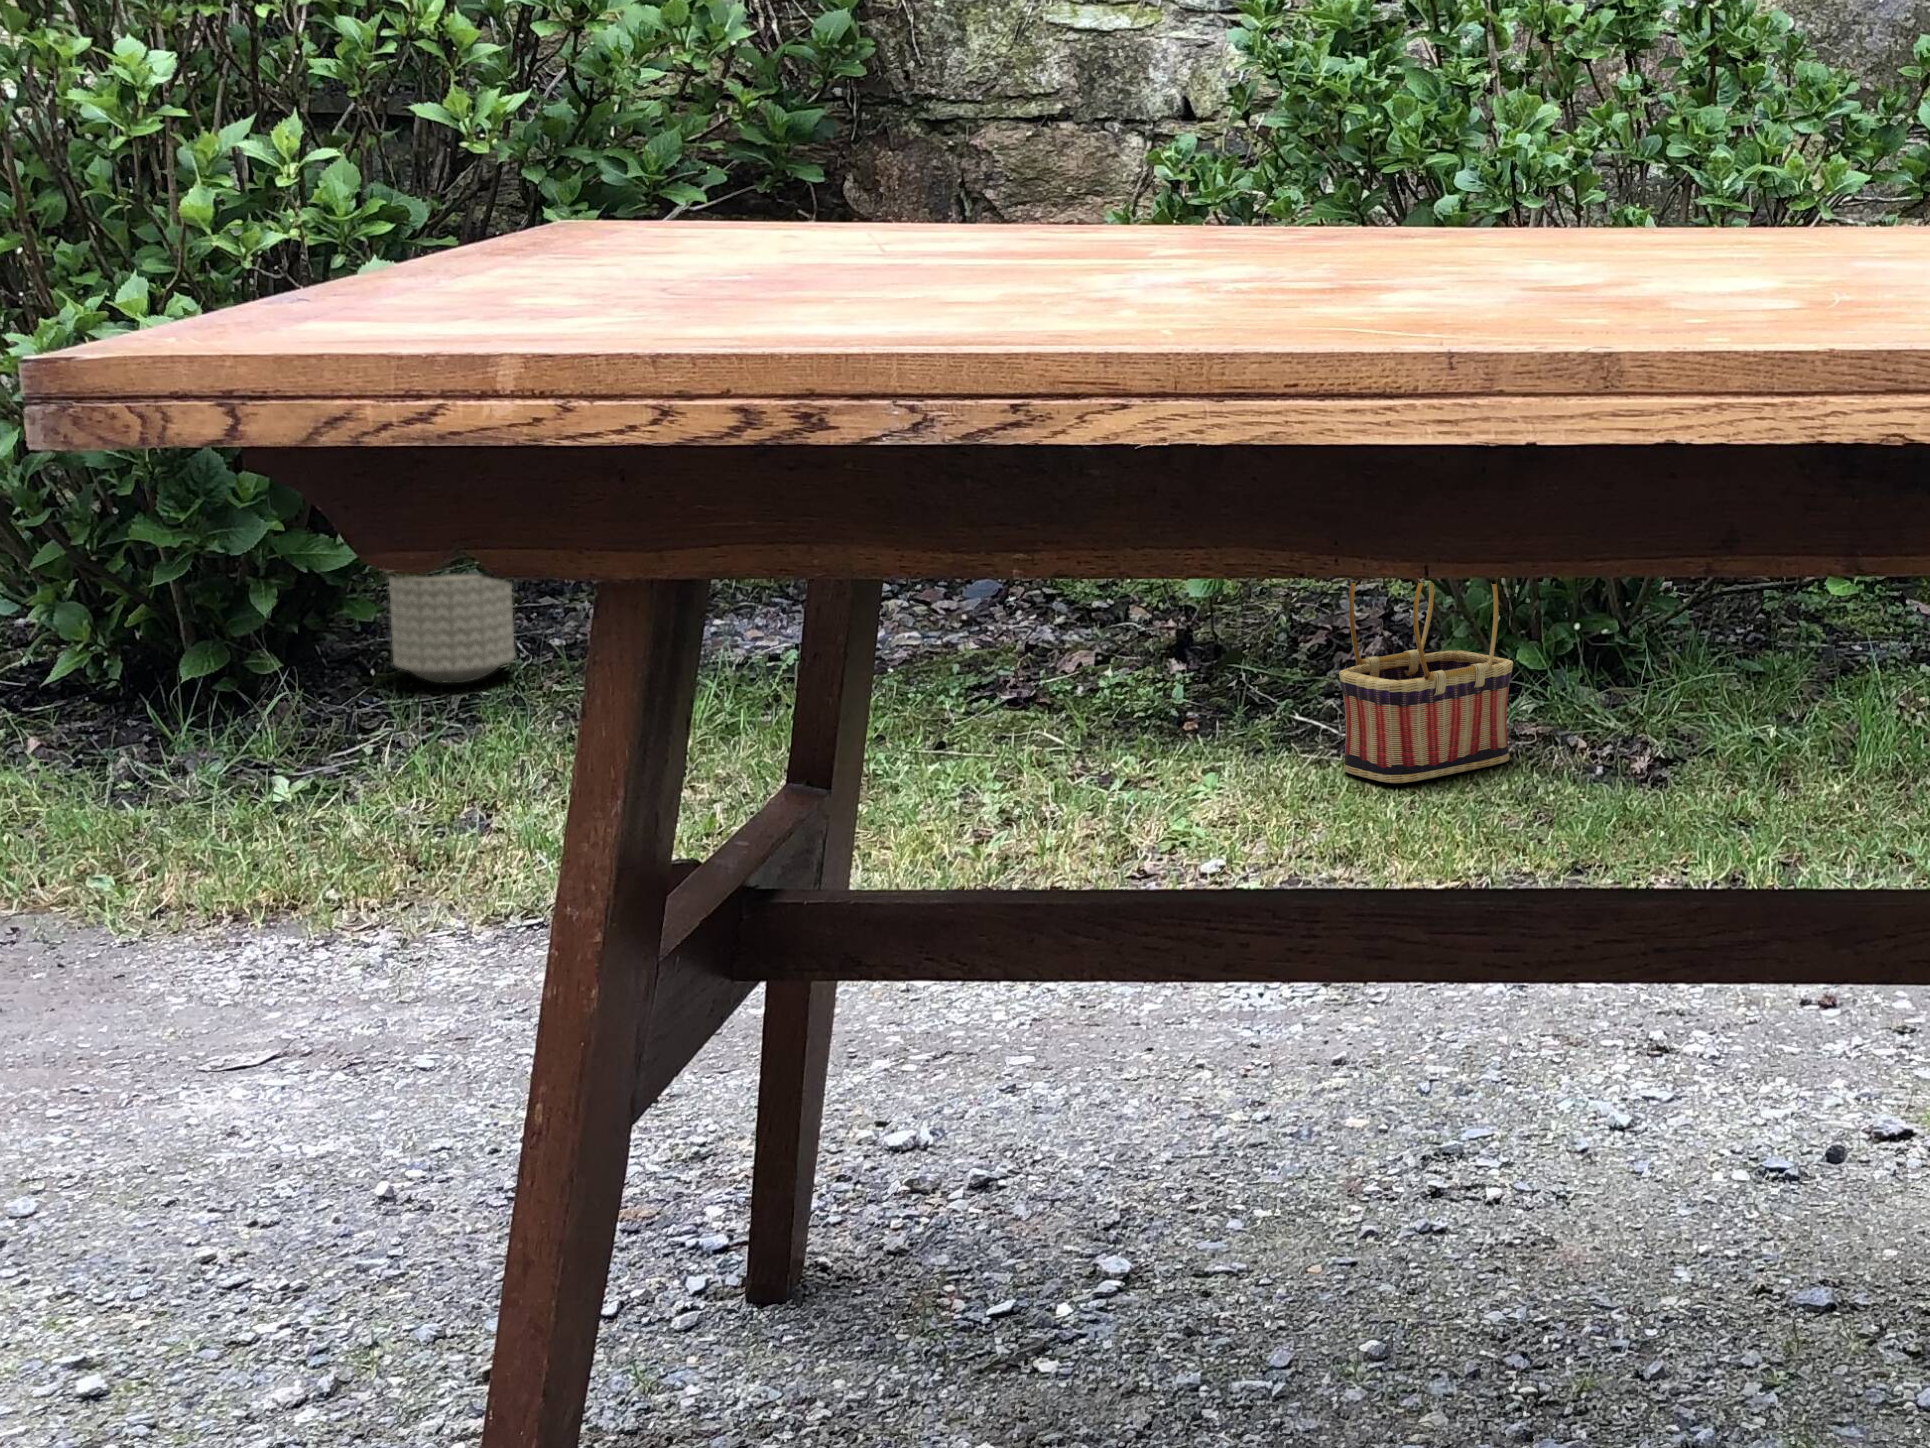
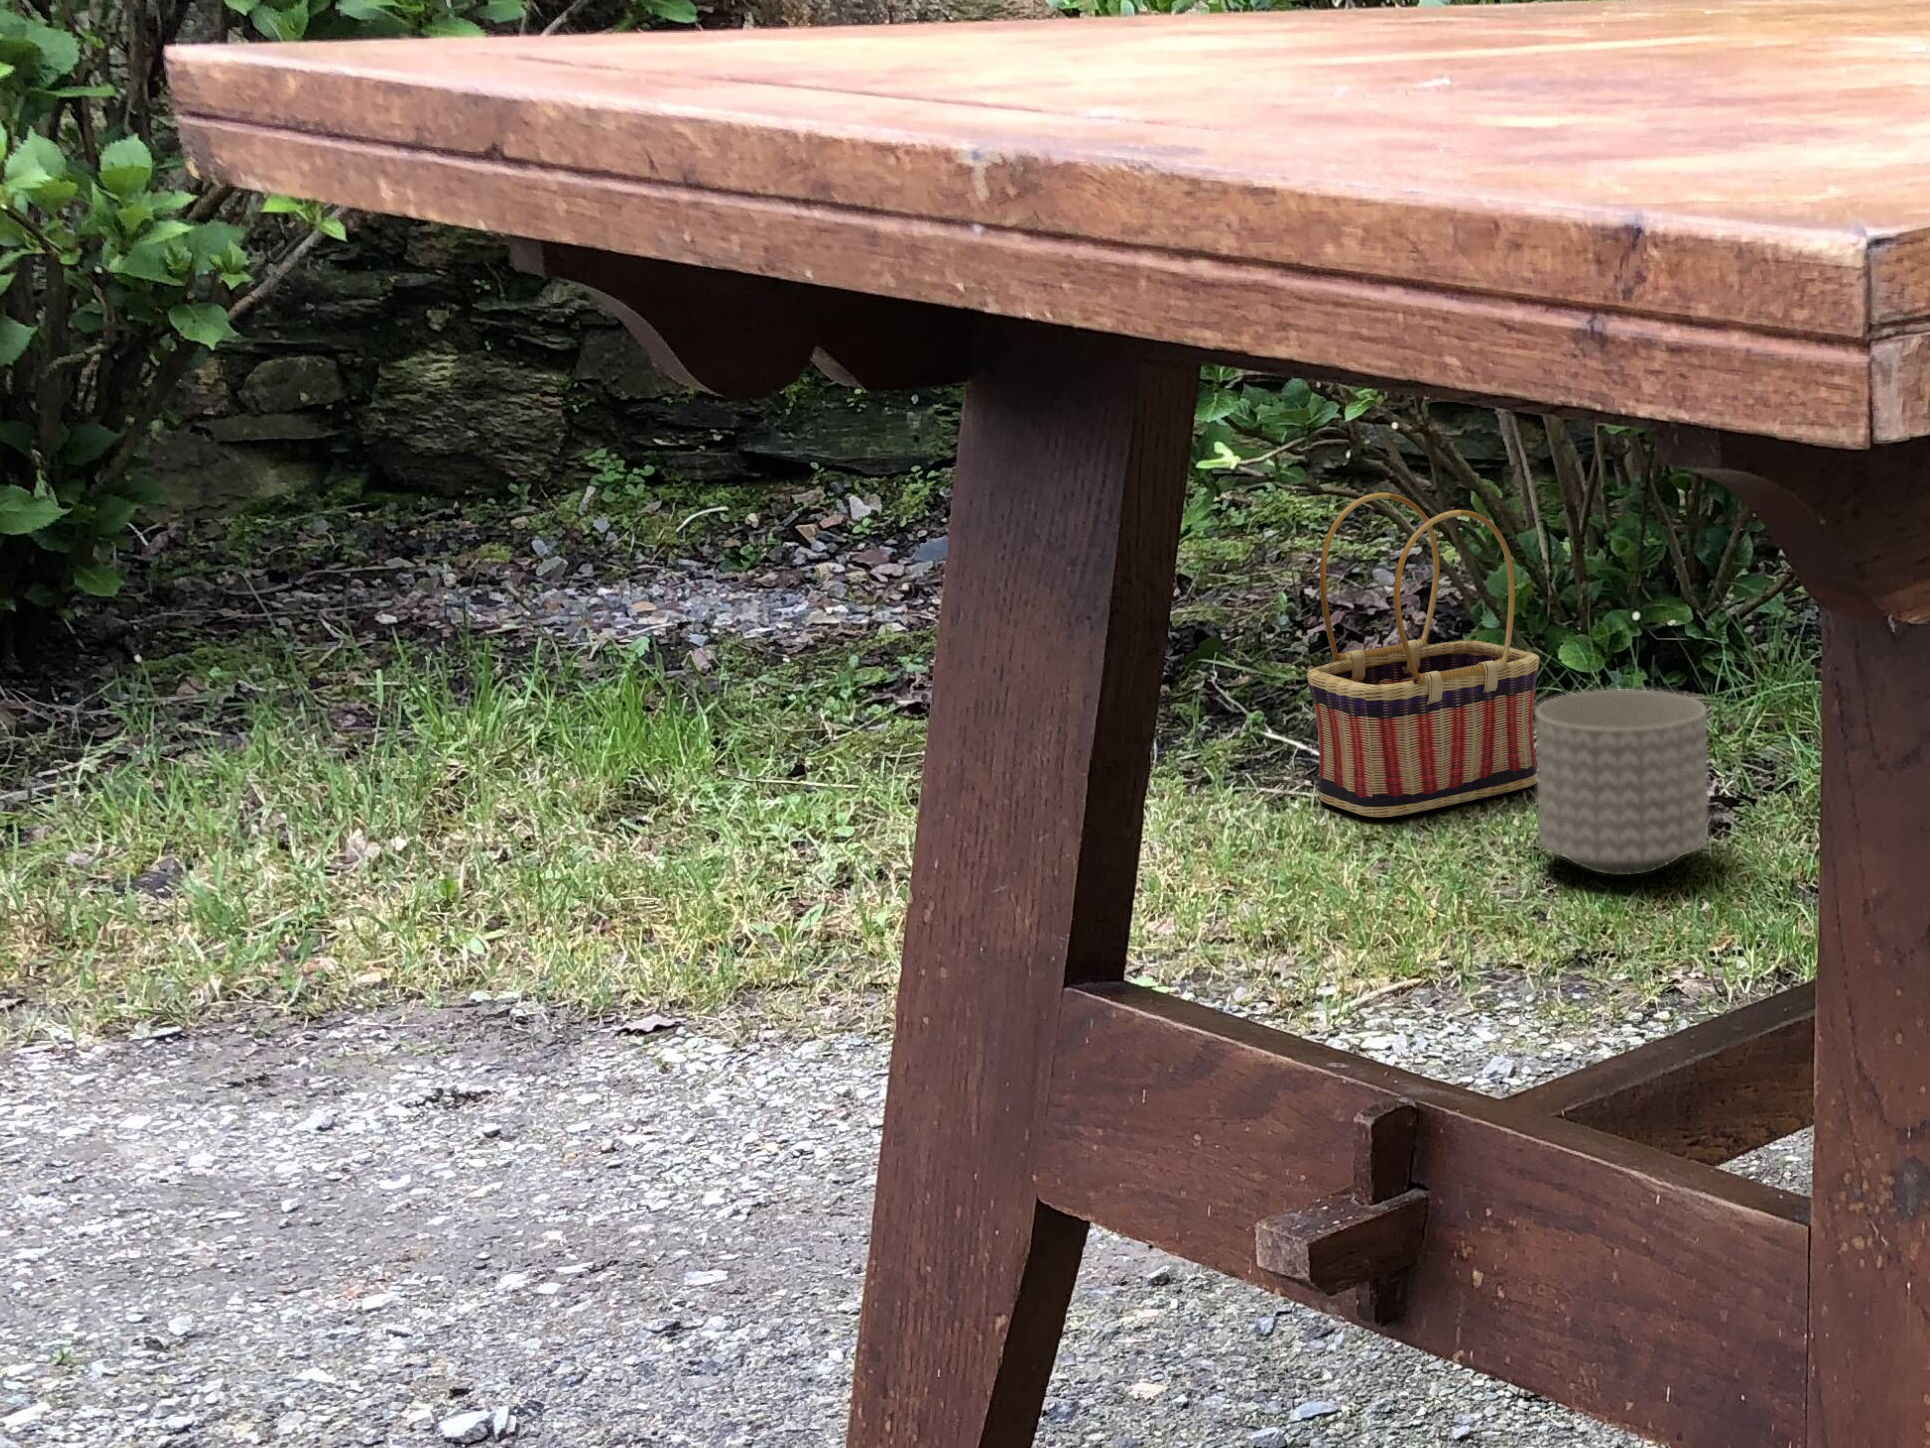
planter: present [389,575,515,683] -> present [1536,689,1708,875]

